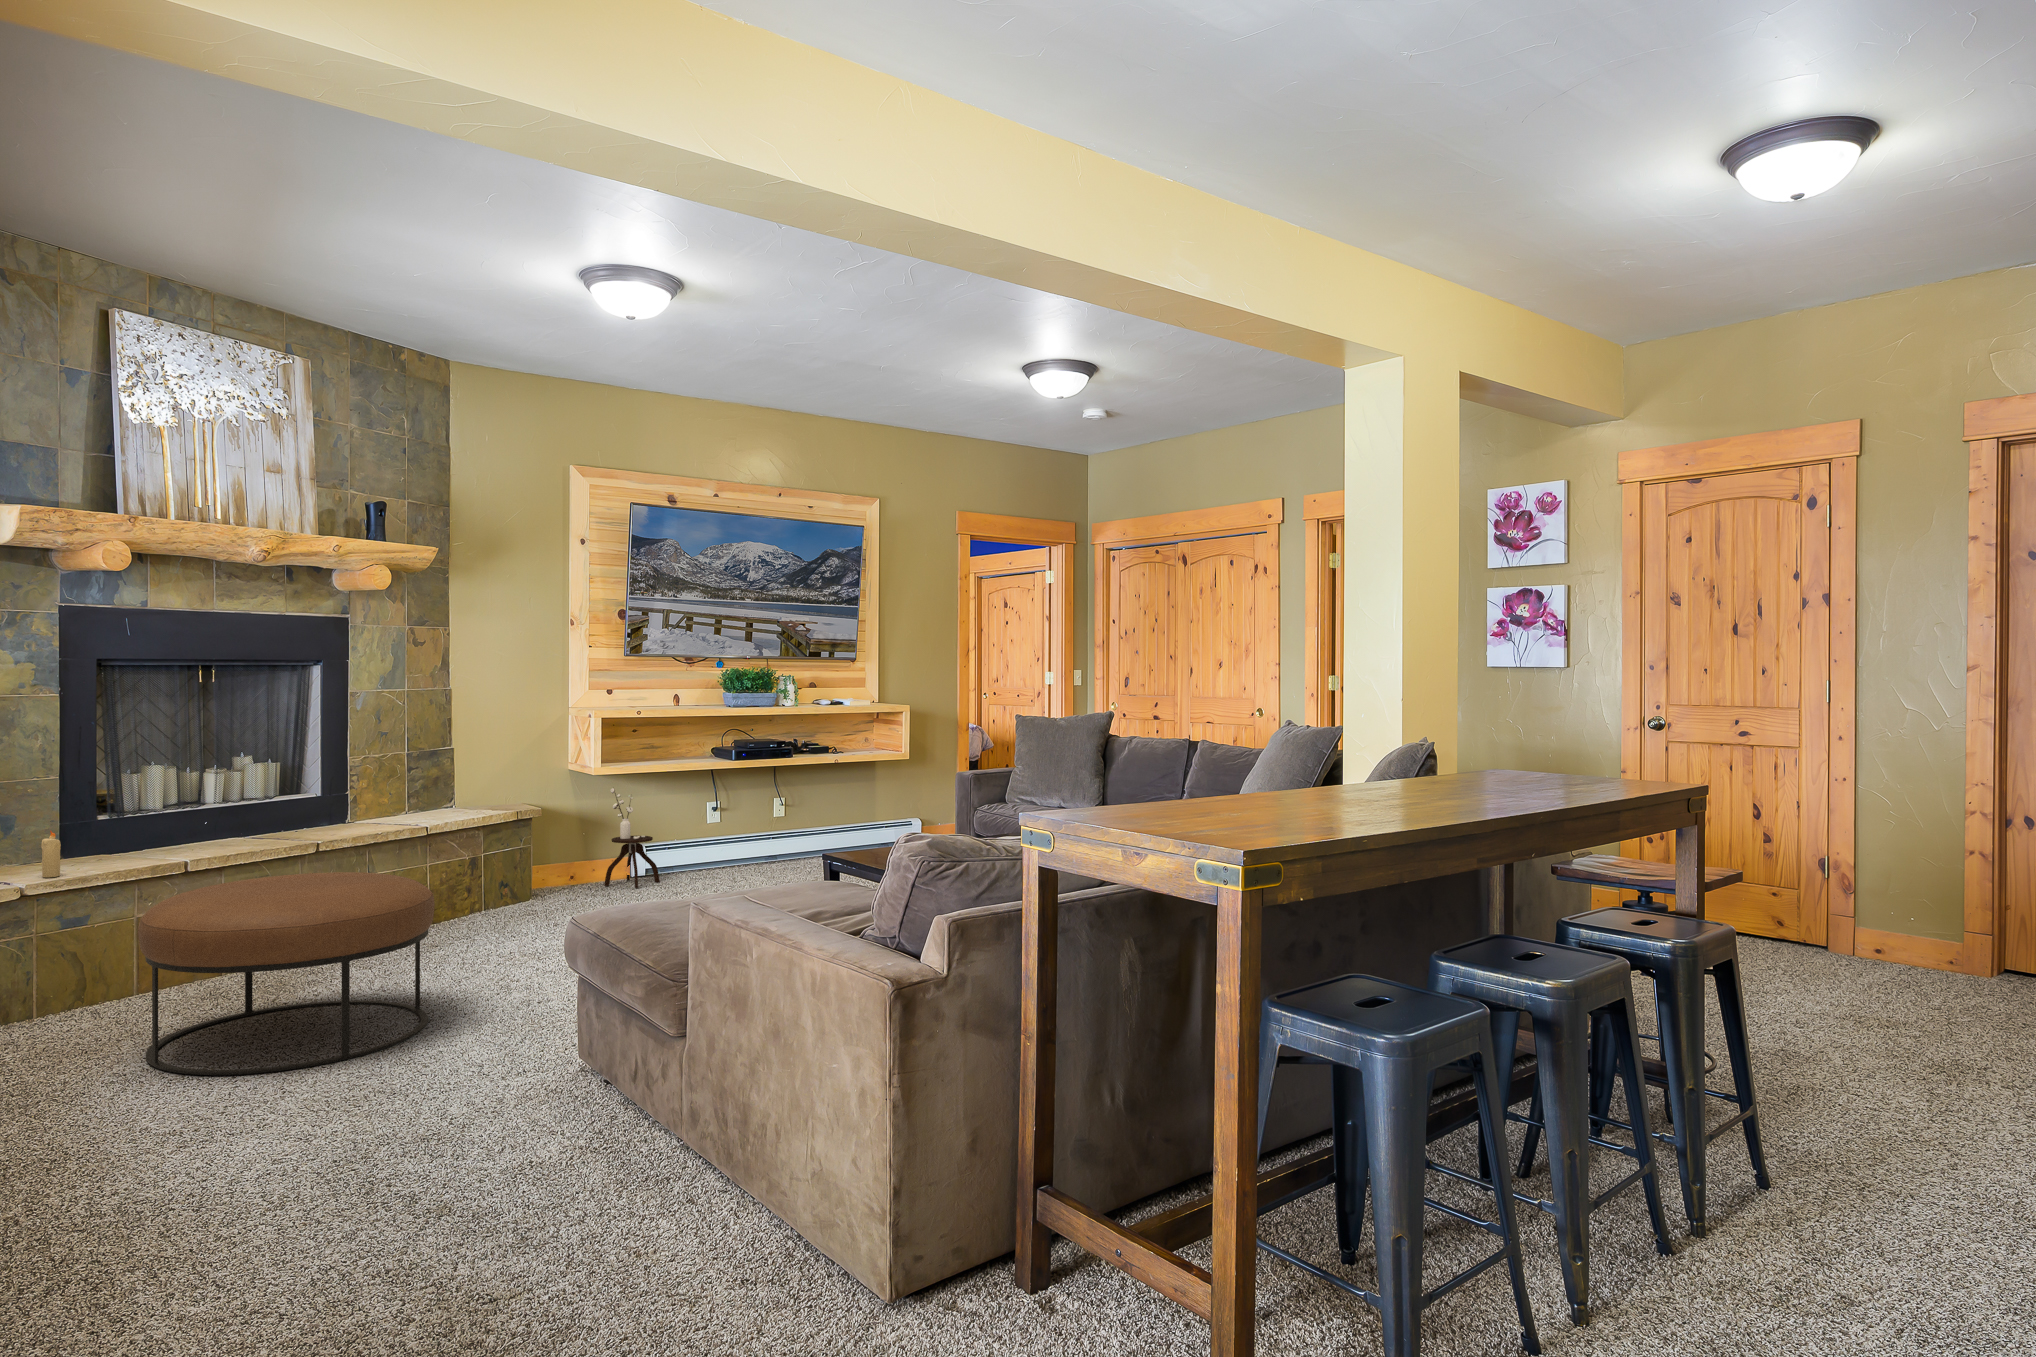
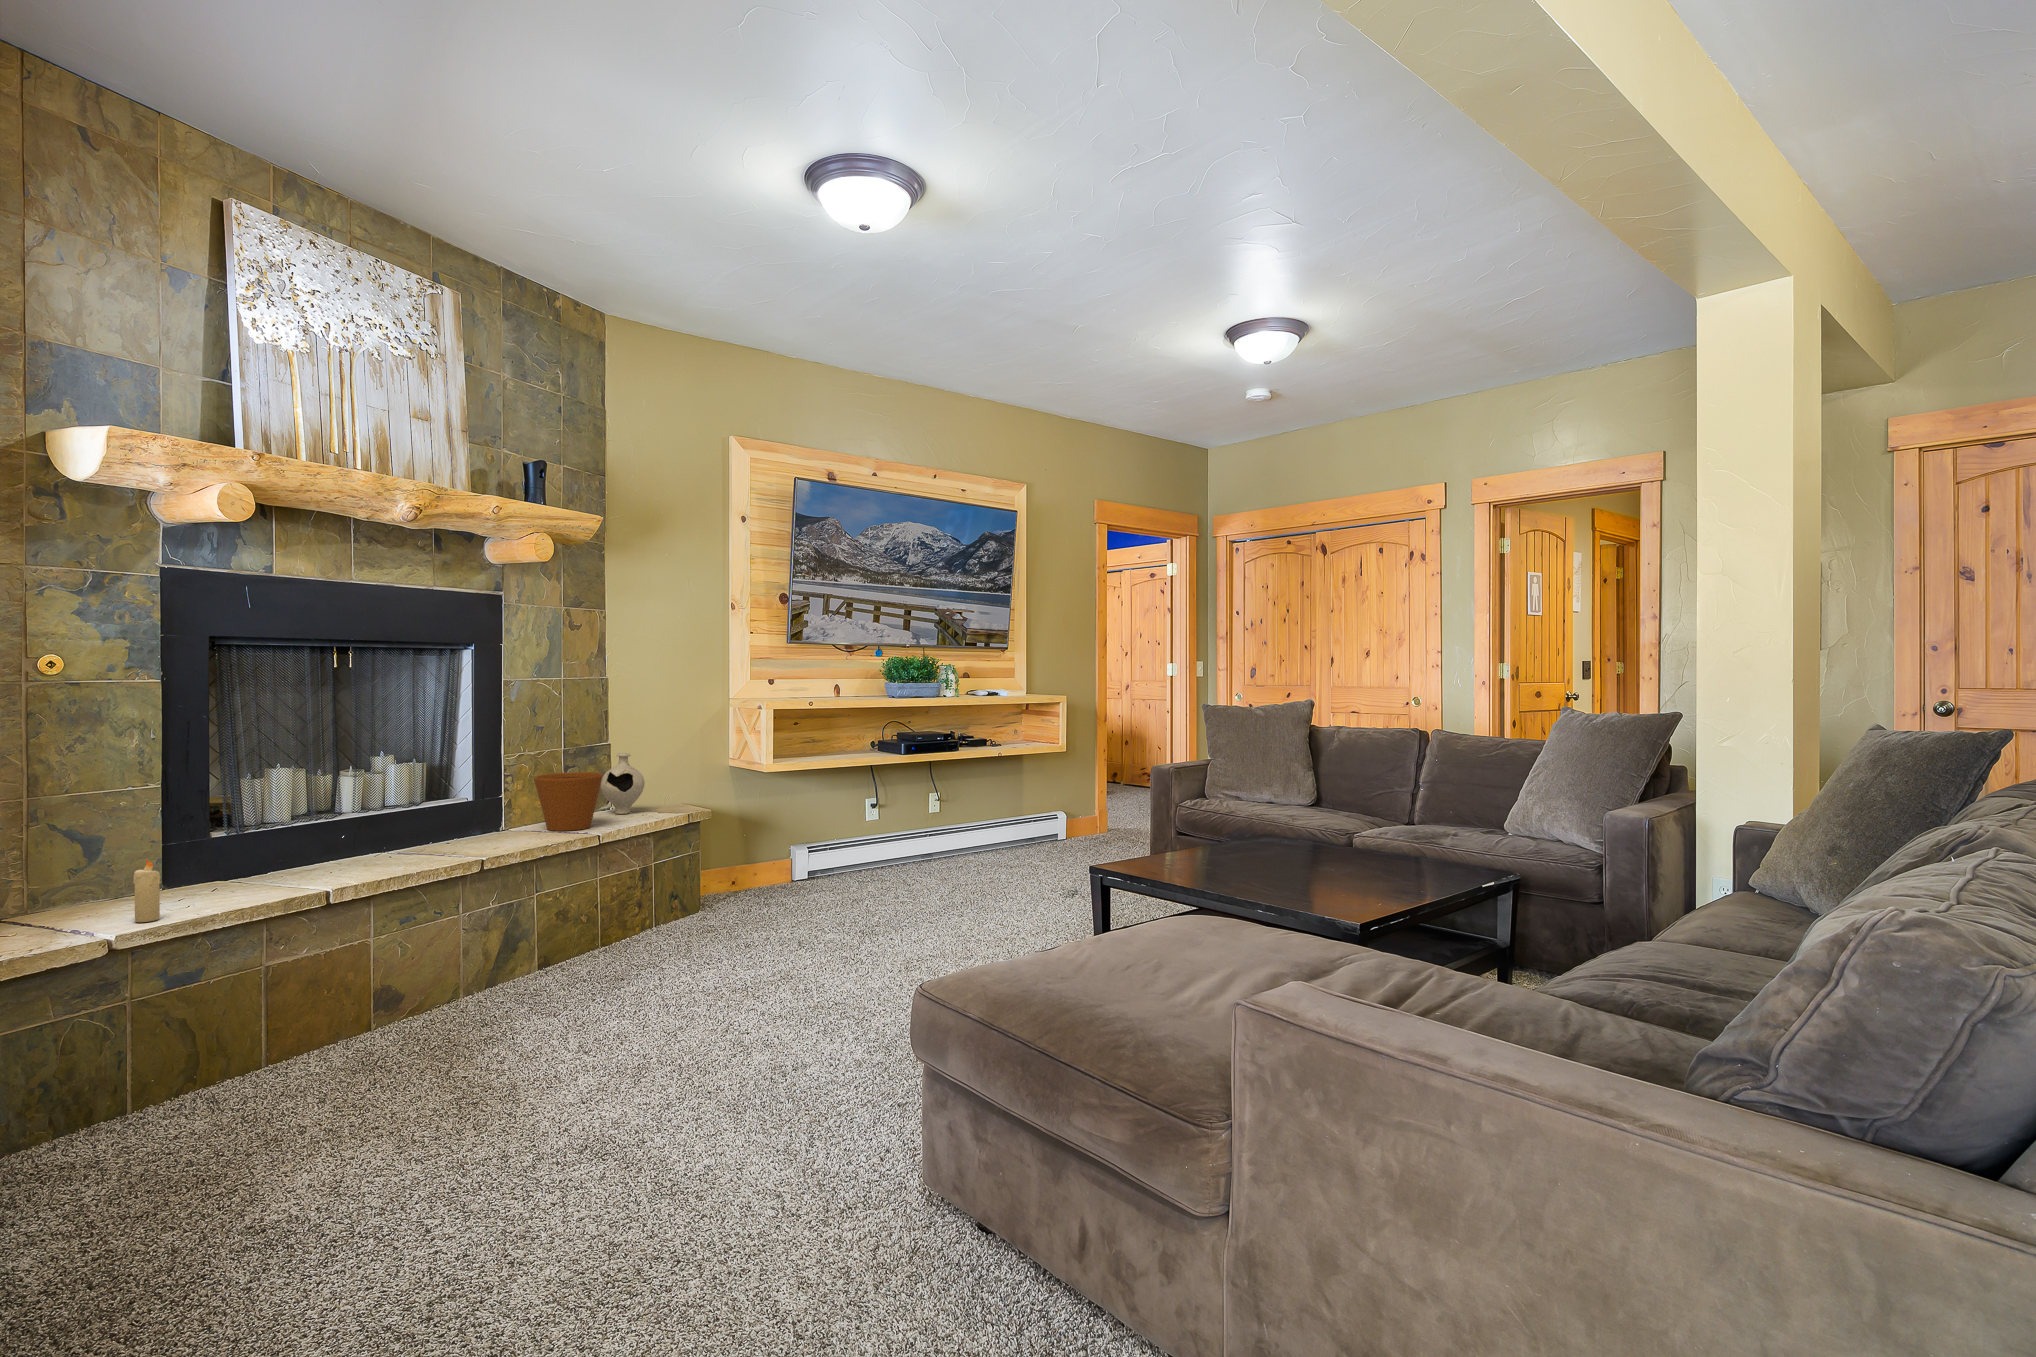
decorative vase: none [438,757,478,812] -> present [601,753,645,814]
flower pot: none [372,773,433,823] -> present [534,772,603,831]
side table: present [604,788,660,888] -> none [772,783,828,893]
ottoman: present [138,872,435,1075] -> none [274,909,673,1234]

